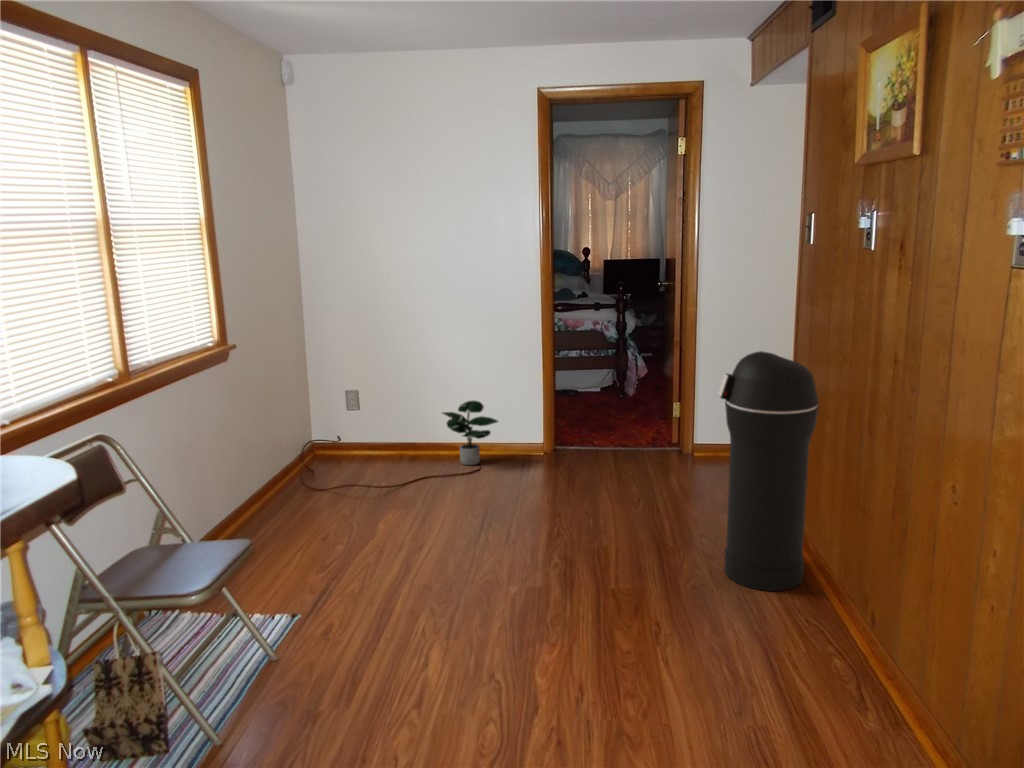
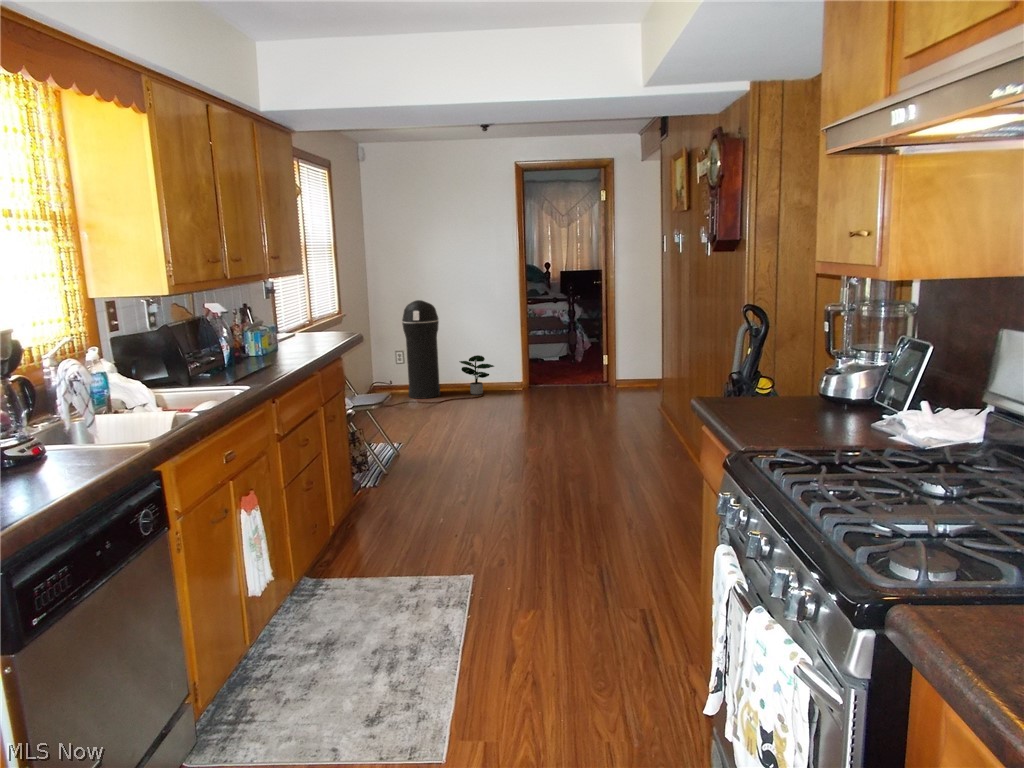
trash can: present [718,351,819,591] -> present [402,300,440,399]

